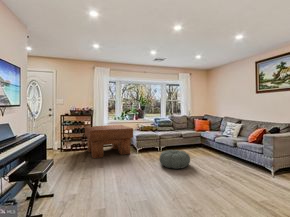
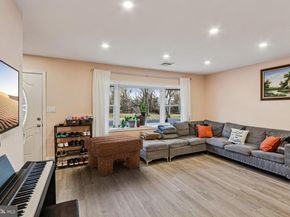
pouf: present [160,150,190,169] -> none [179,162,212,183]

